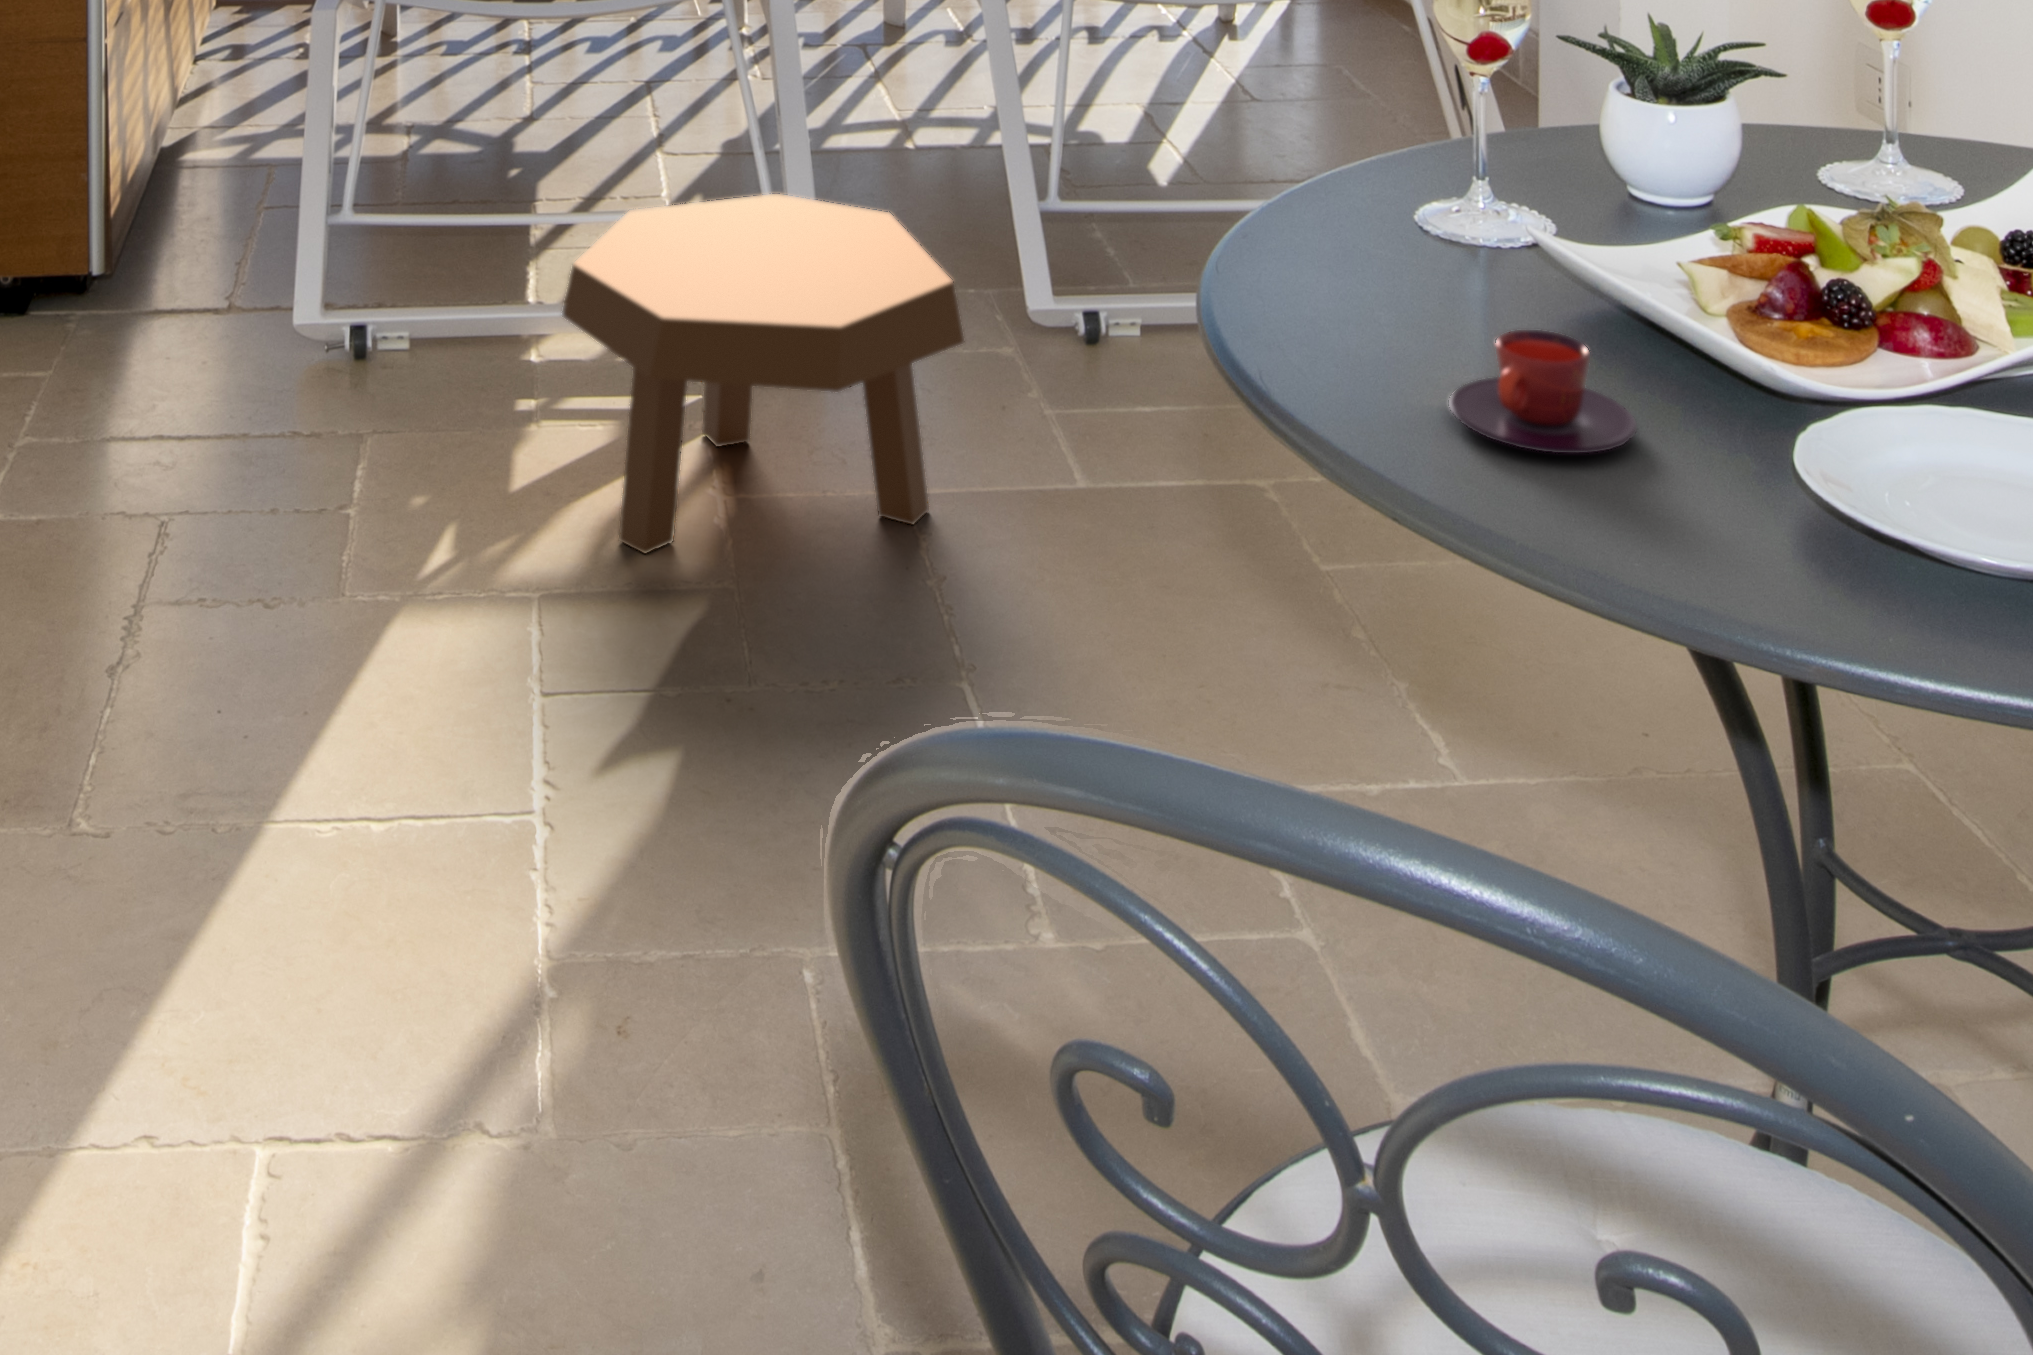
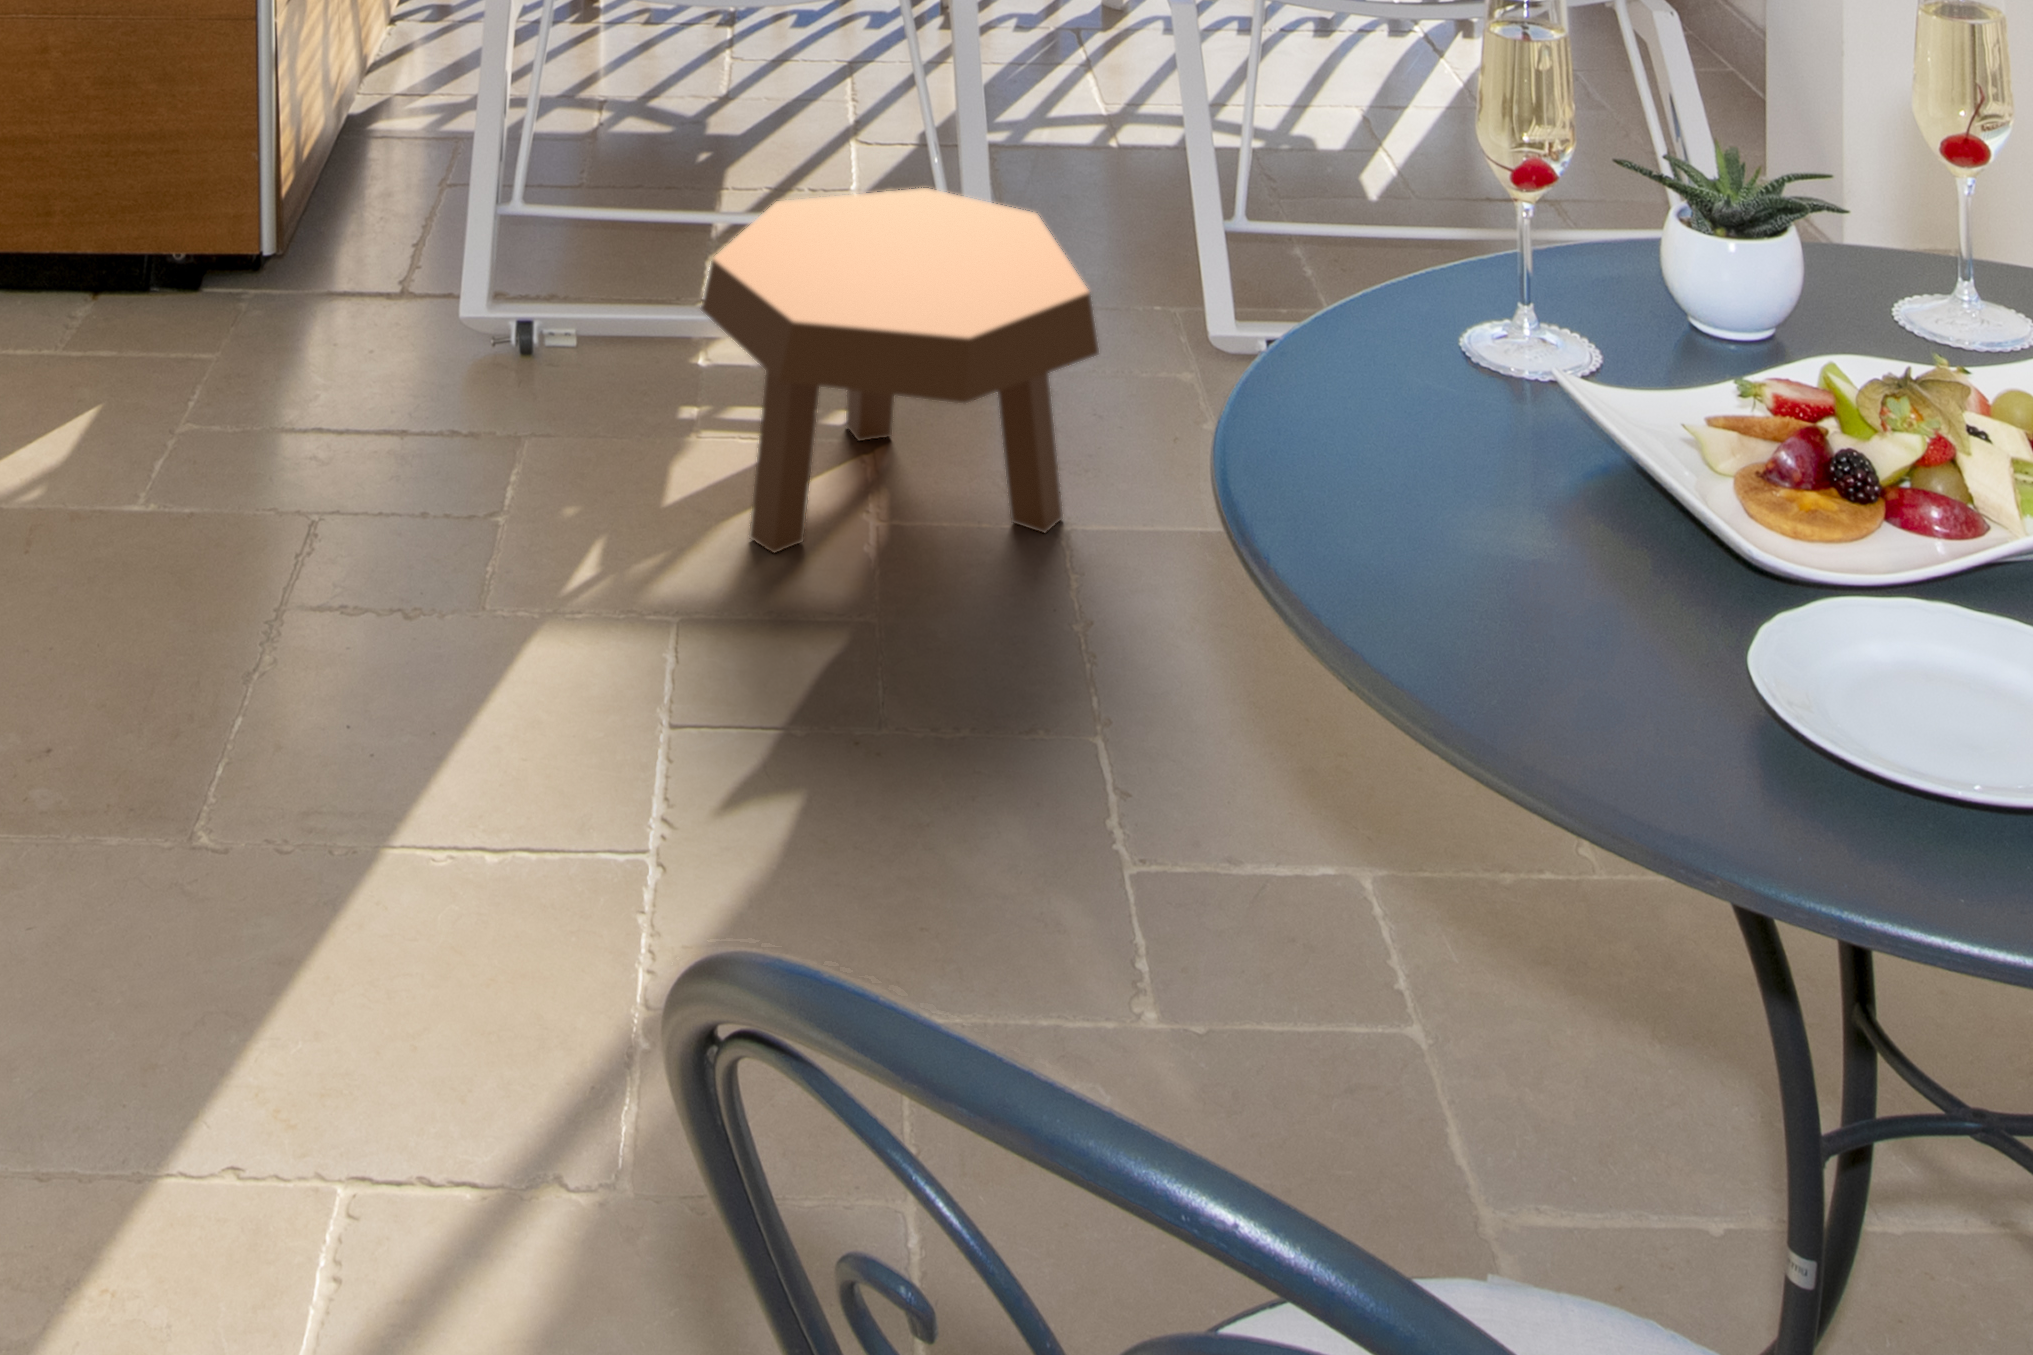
teacup: present [1449,330,1637,453] -> none [1452,463,1636,597]

